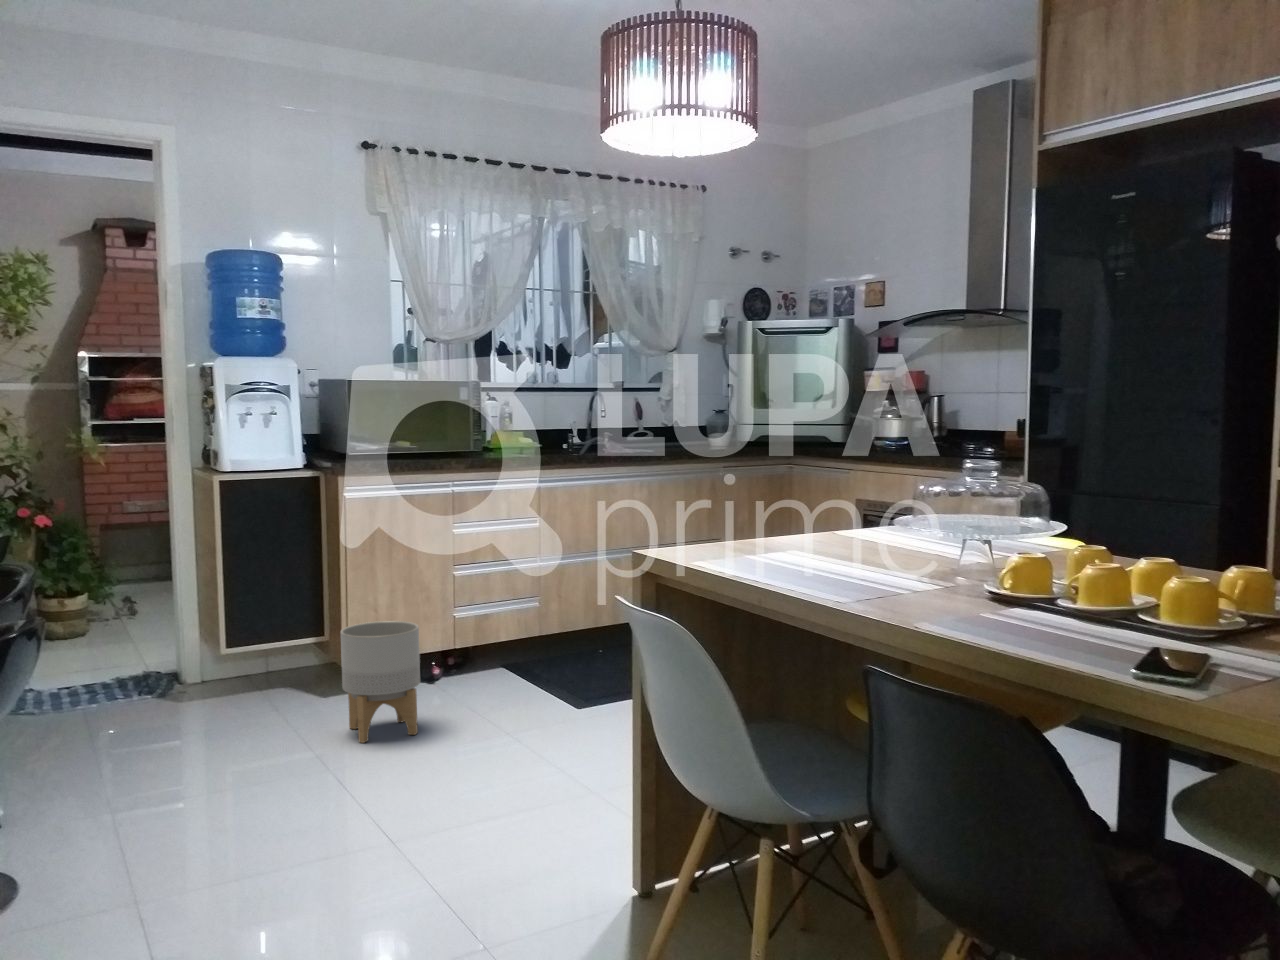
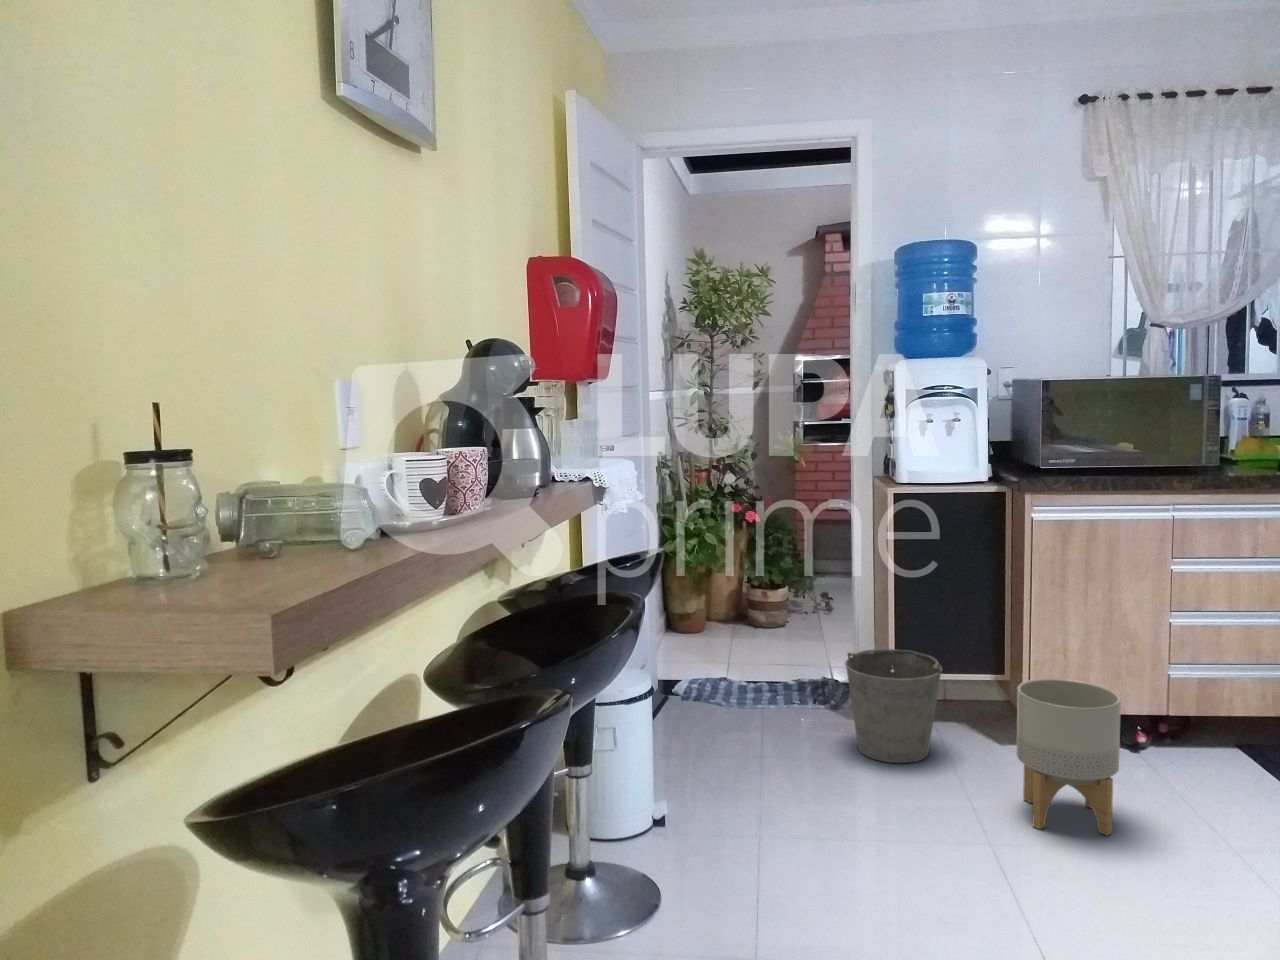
bucket: none [178,628,273,730] -> present [845,649,942,763]

